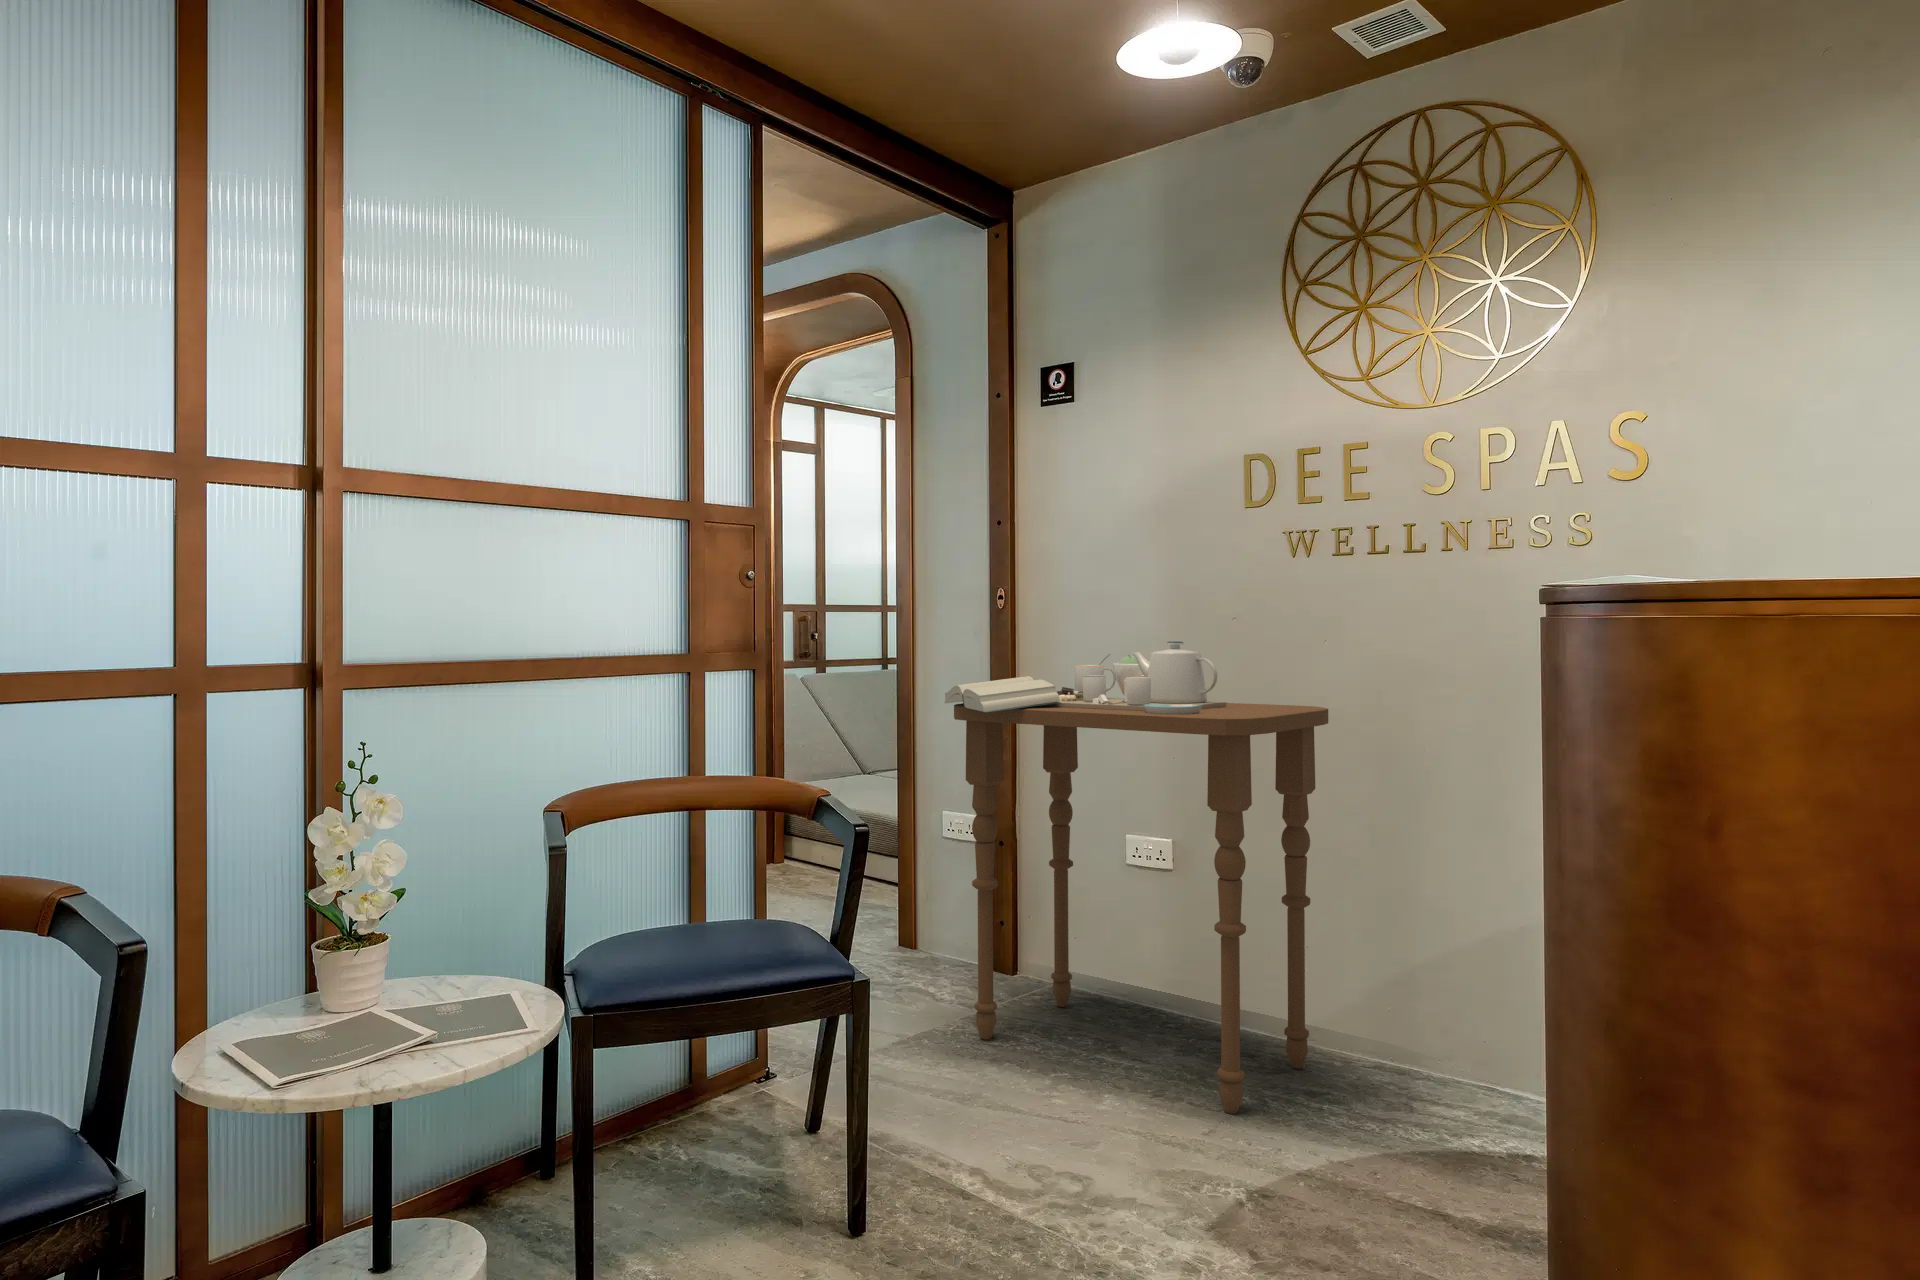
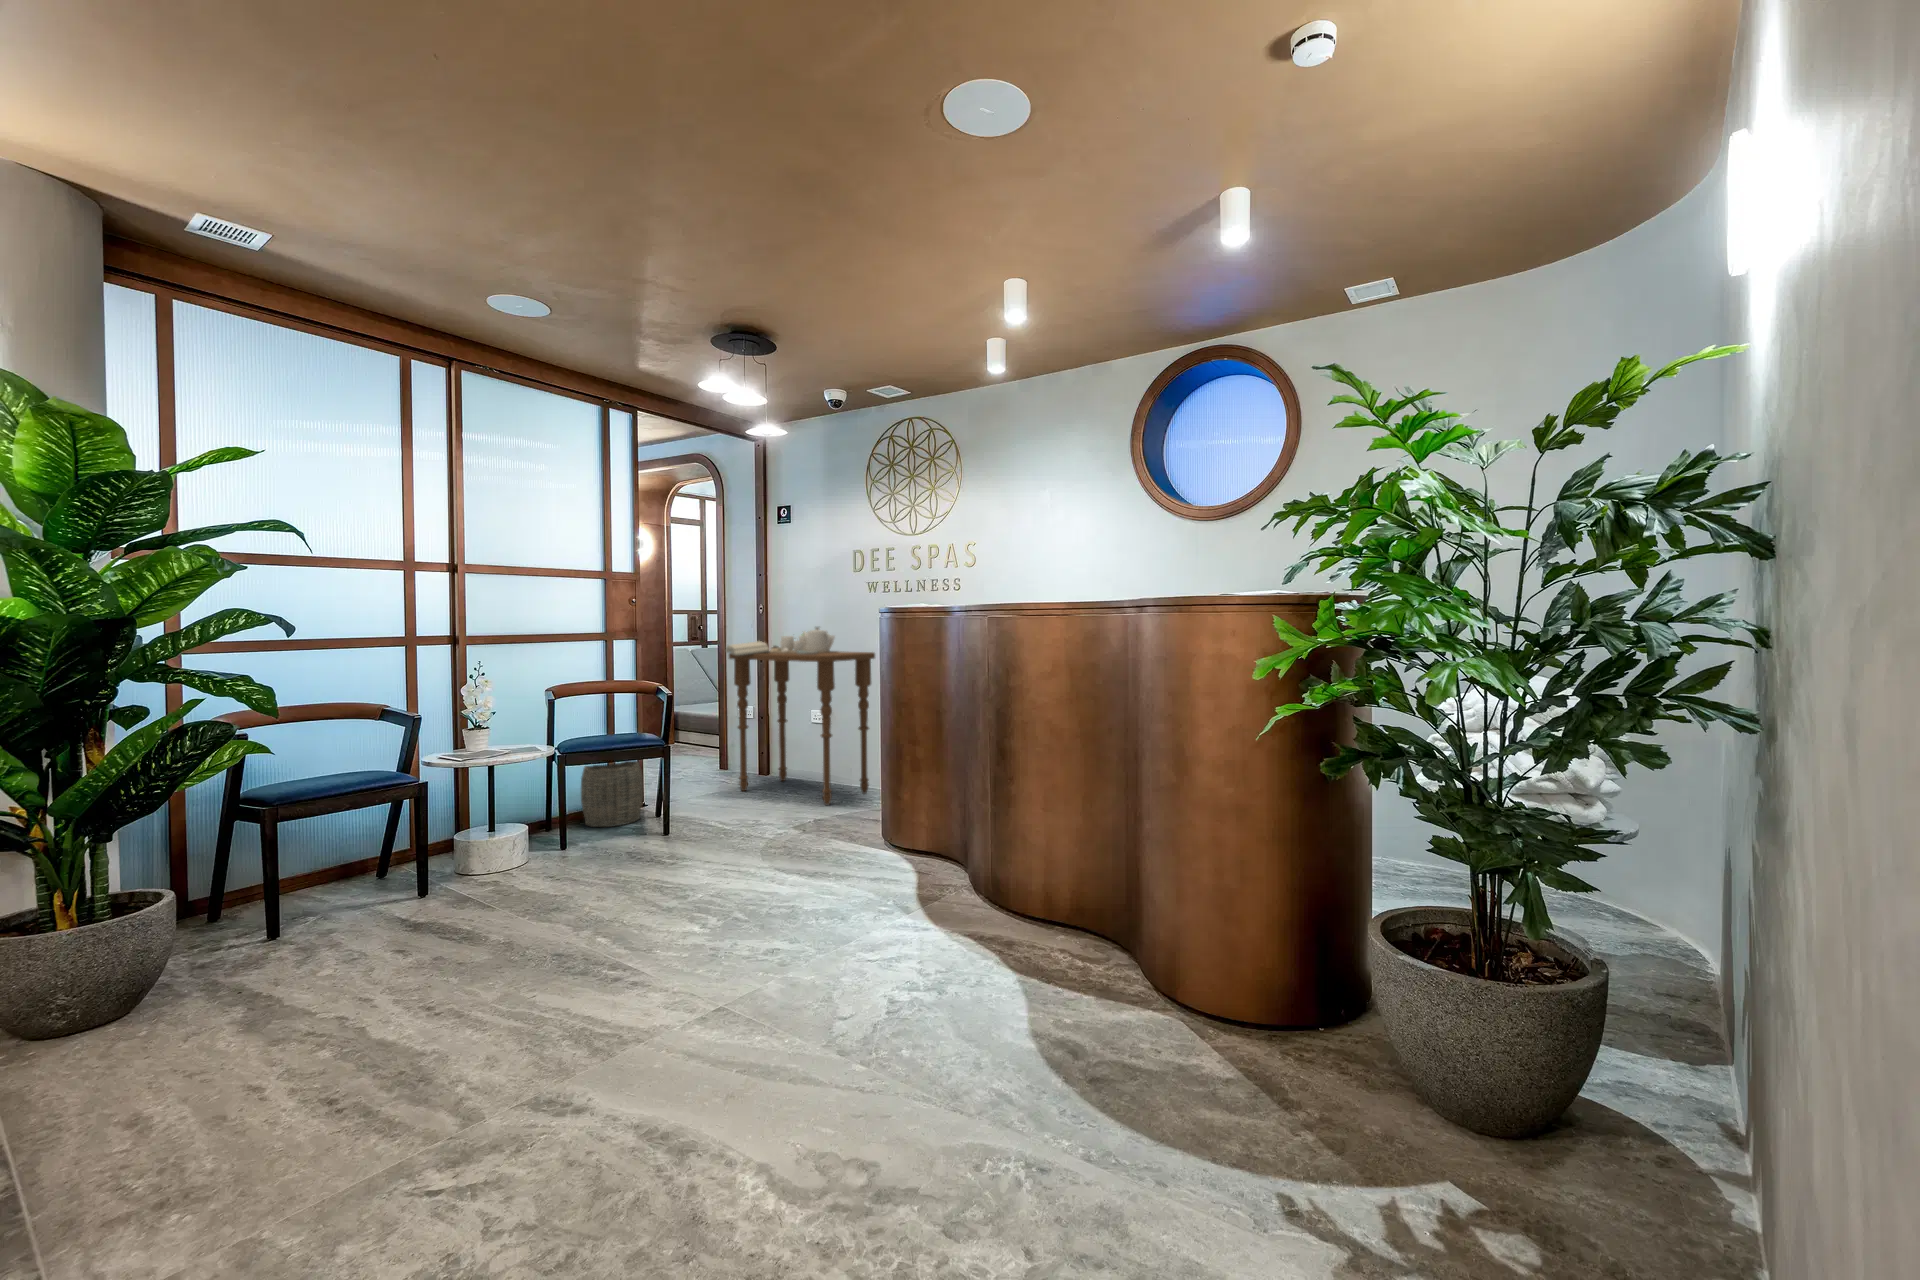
woven basket: none [626,979,775,1175] -> present [581,761,643,827]

